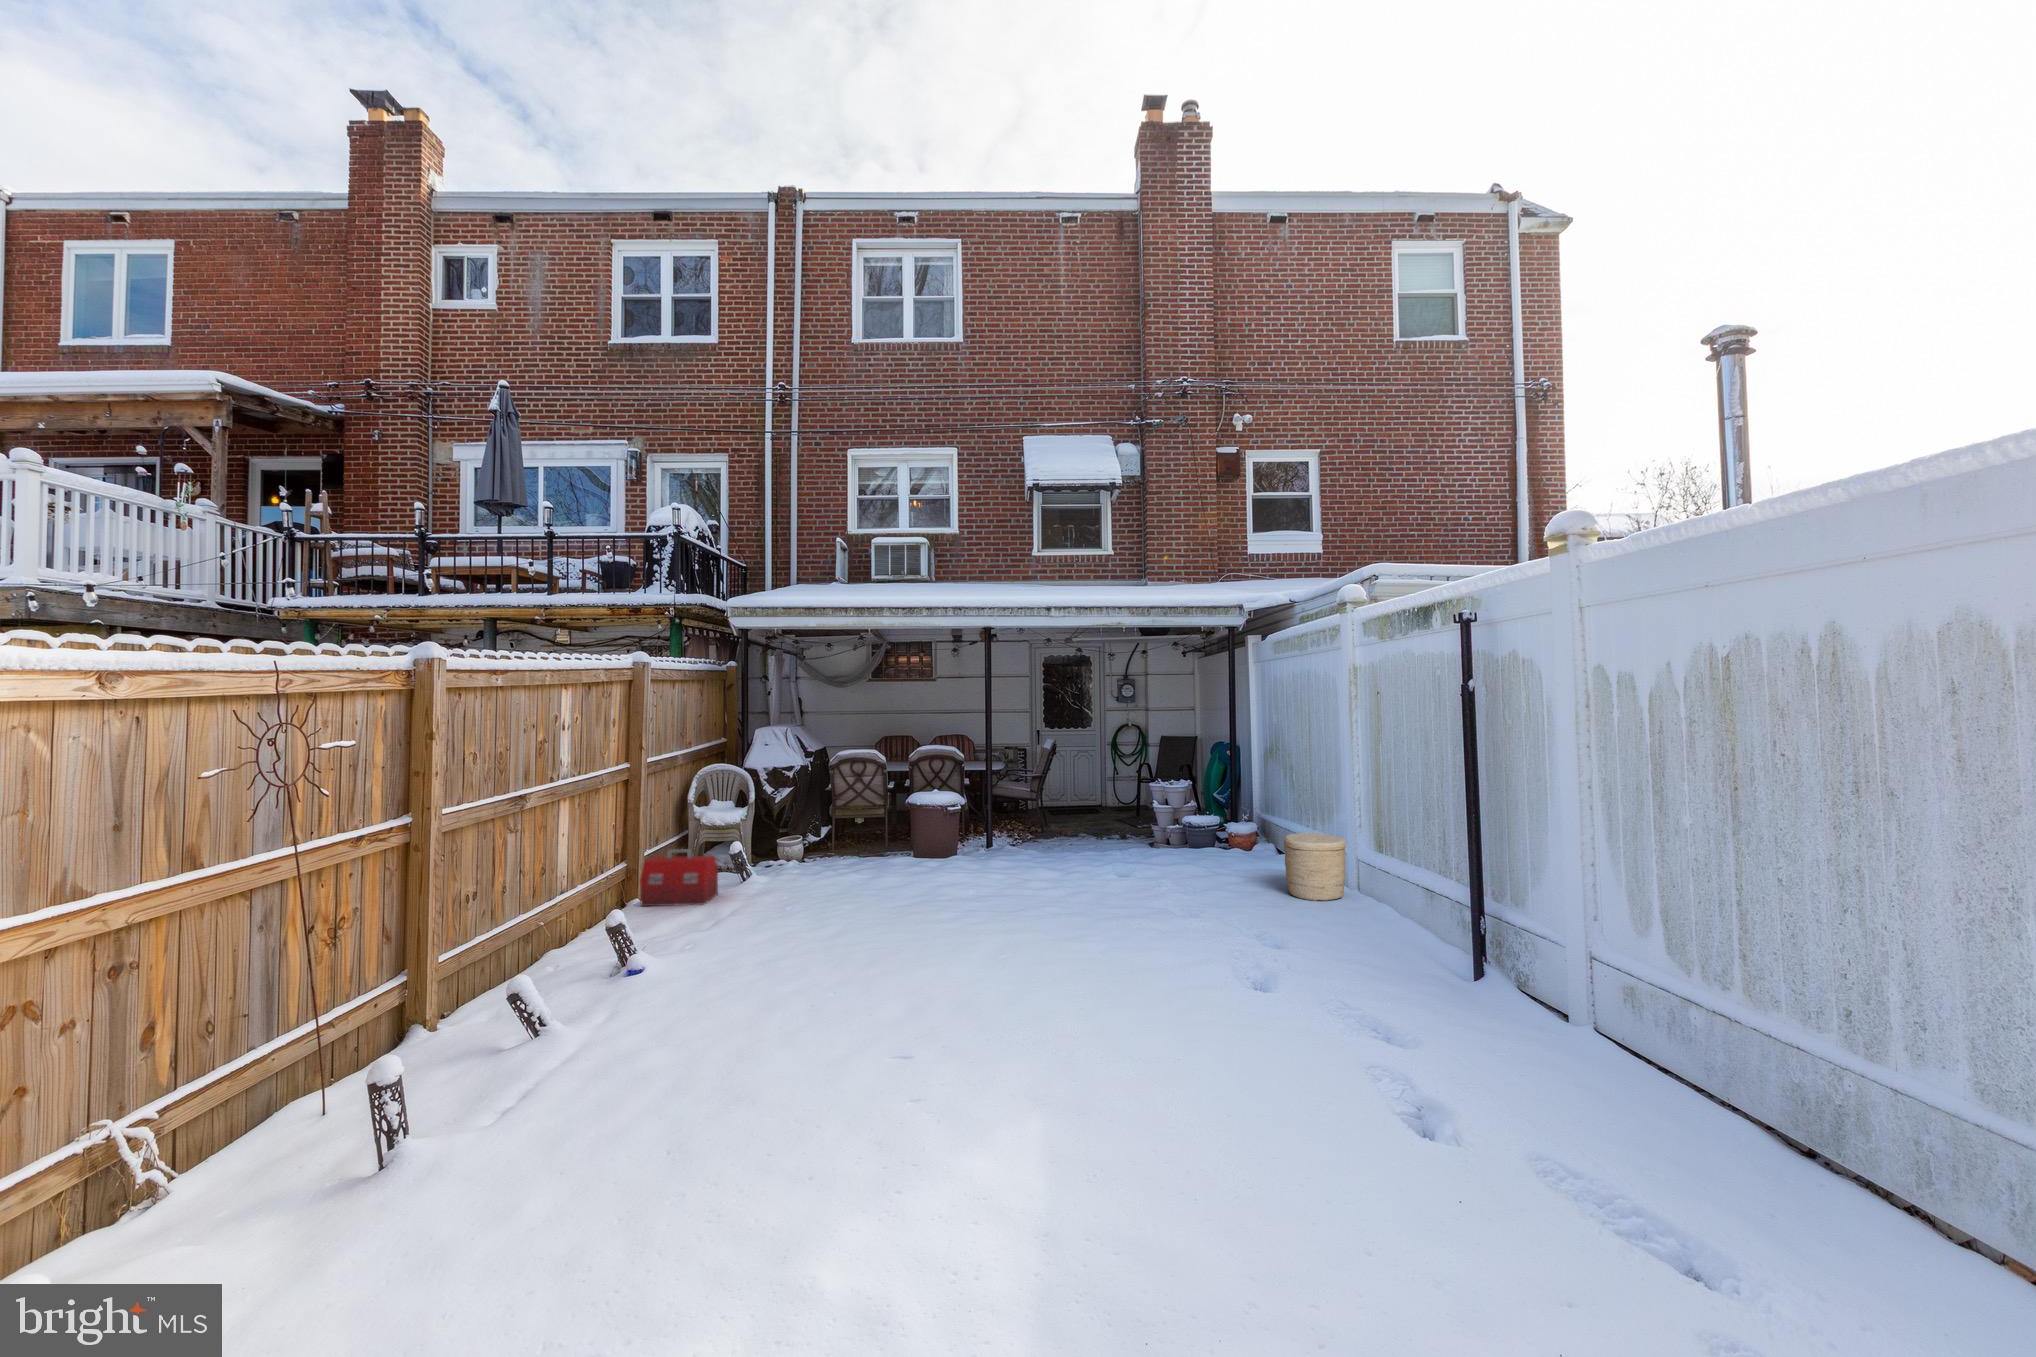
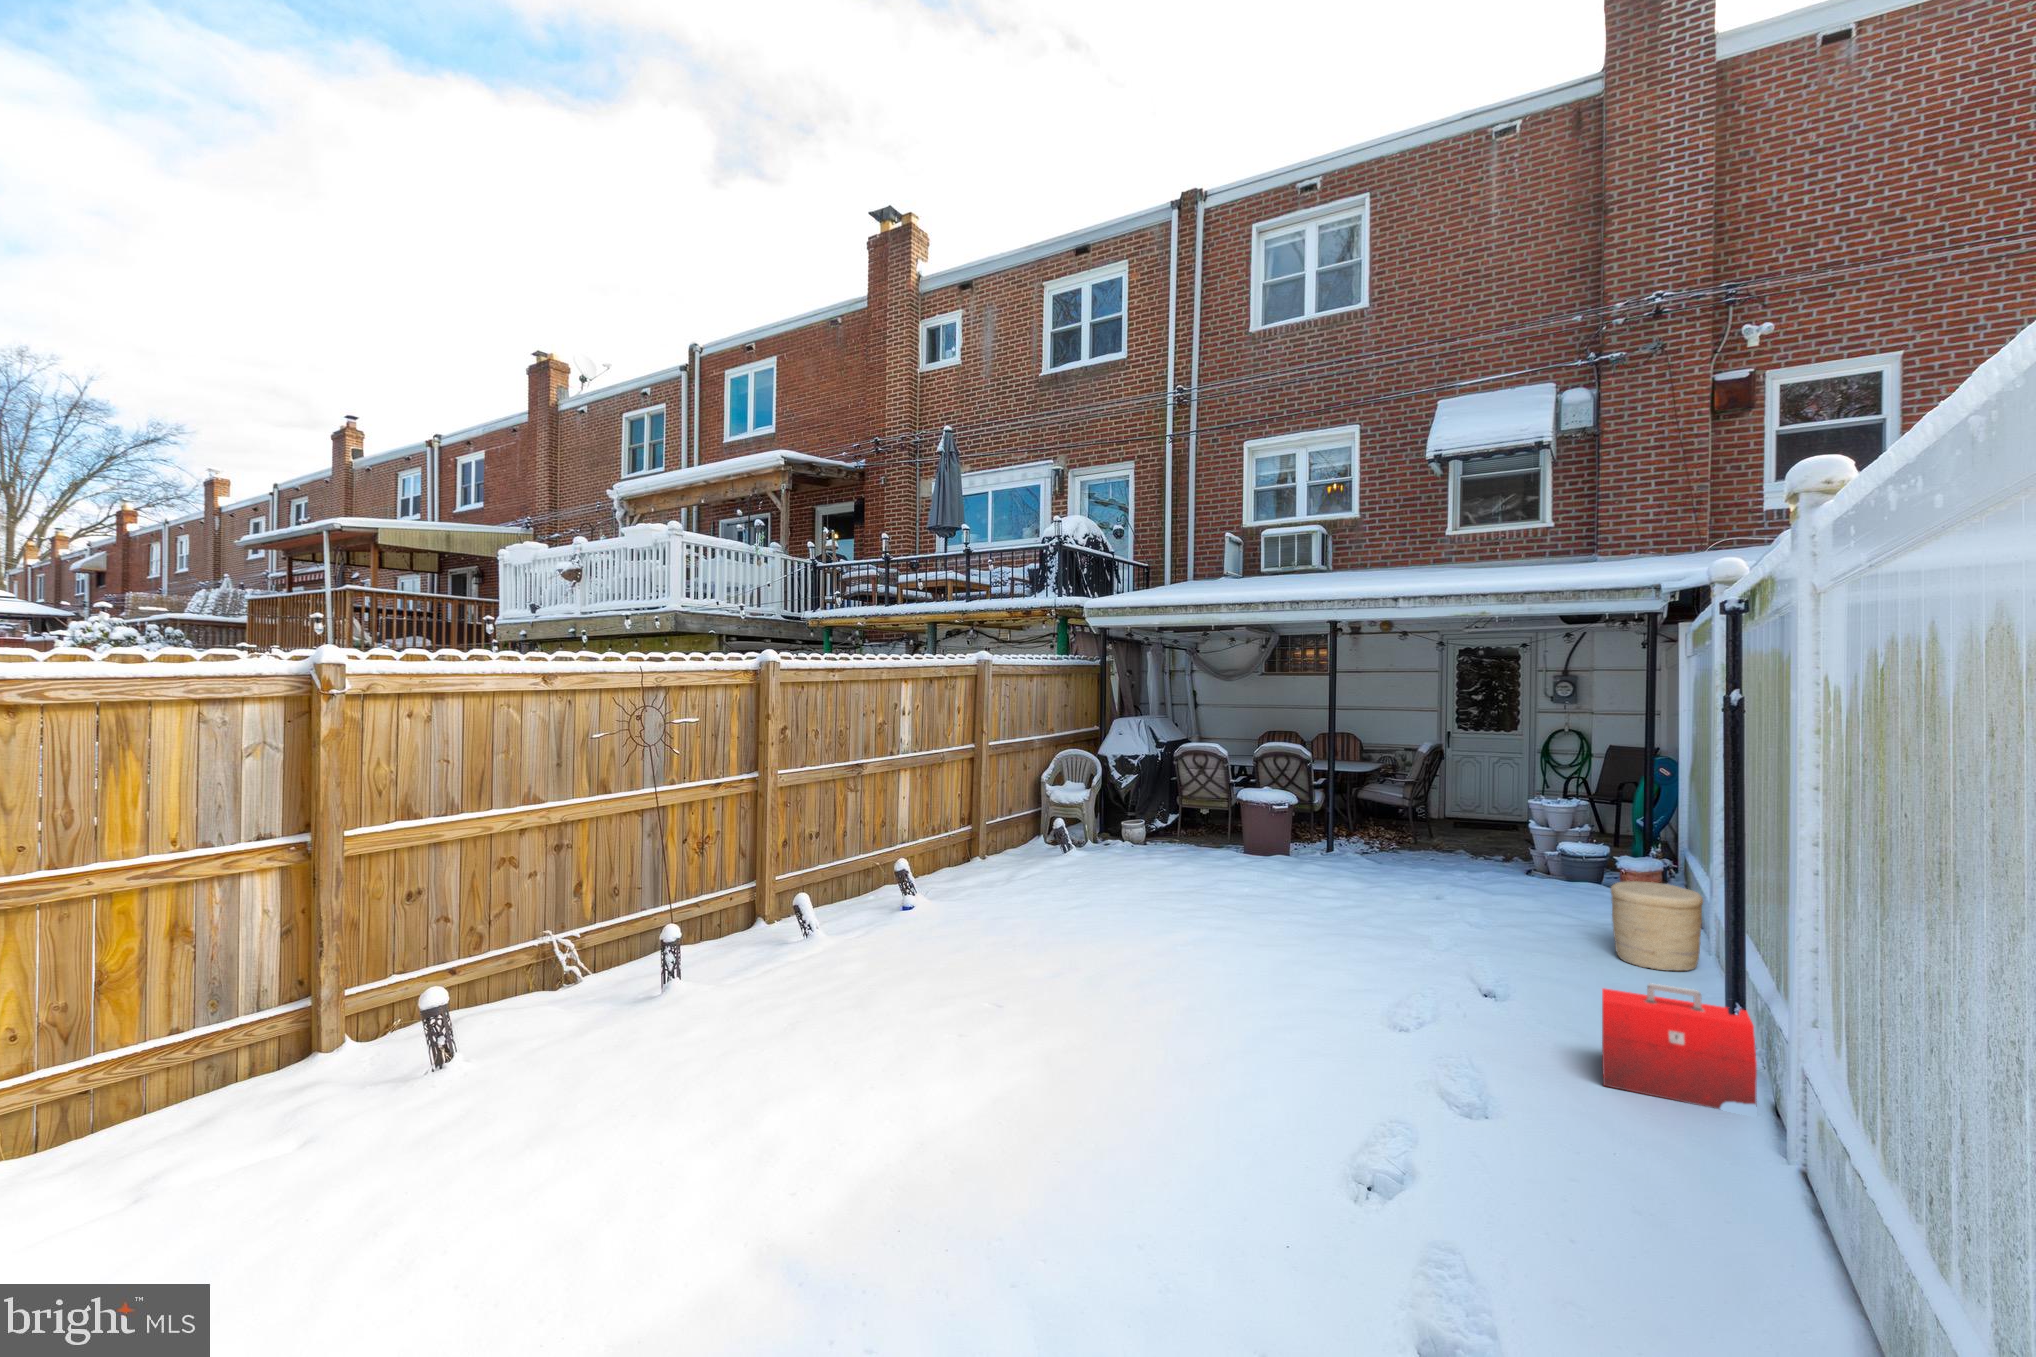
toolbox: present [640,849,718,906] -> present [1602,984,1757,1109]

